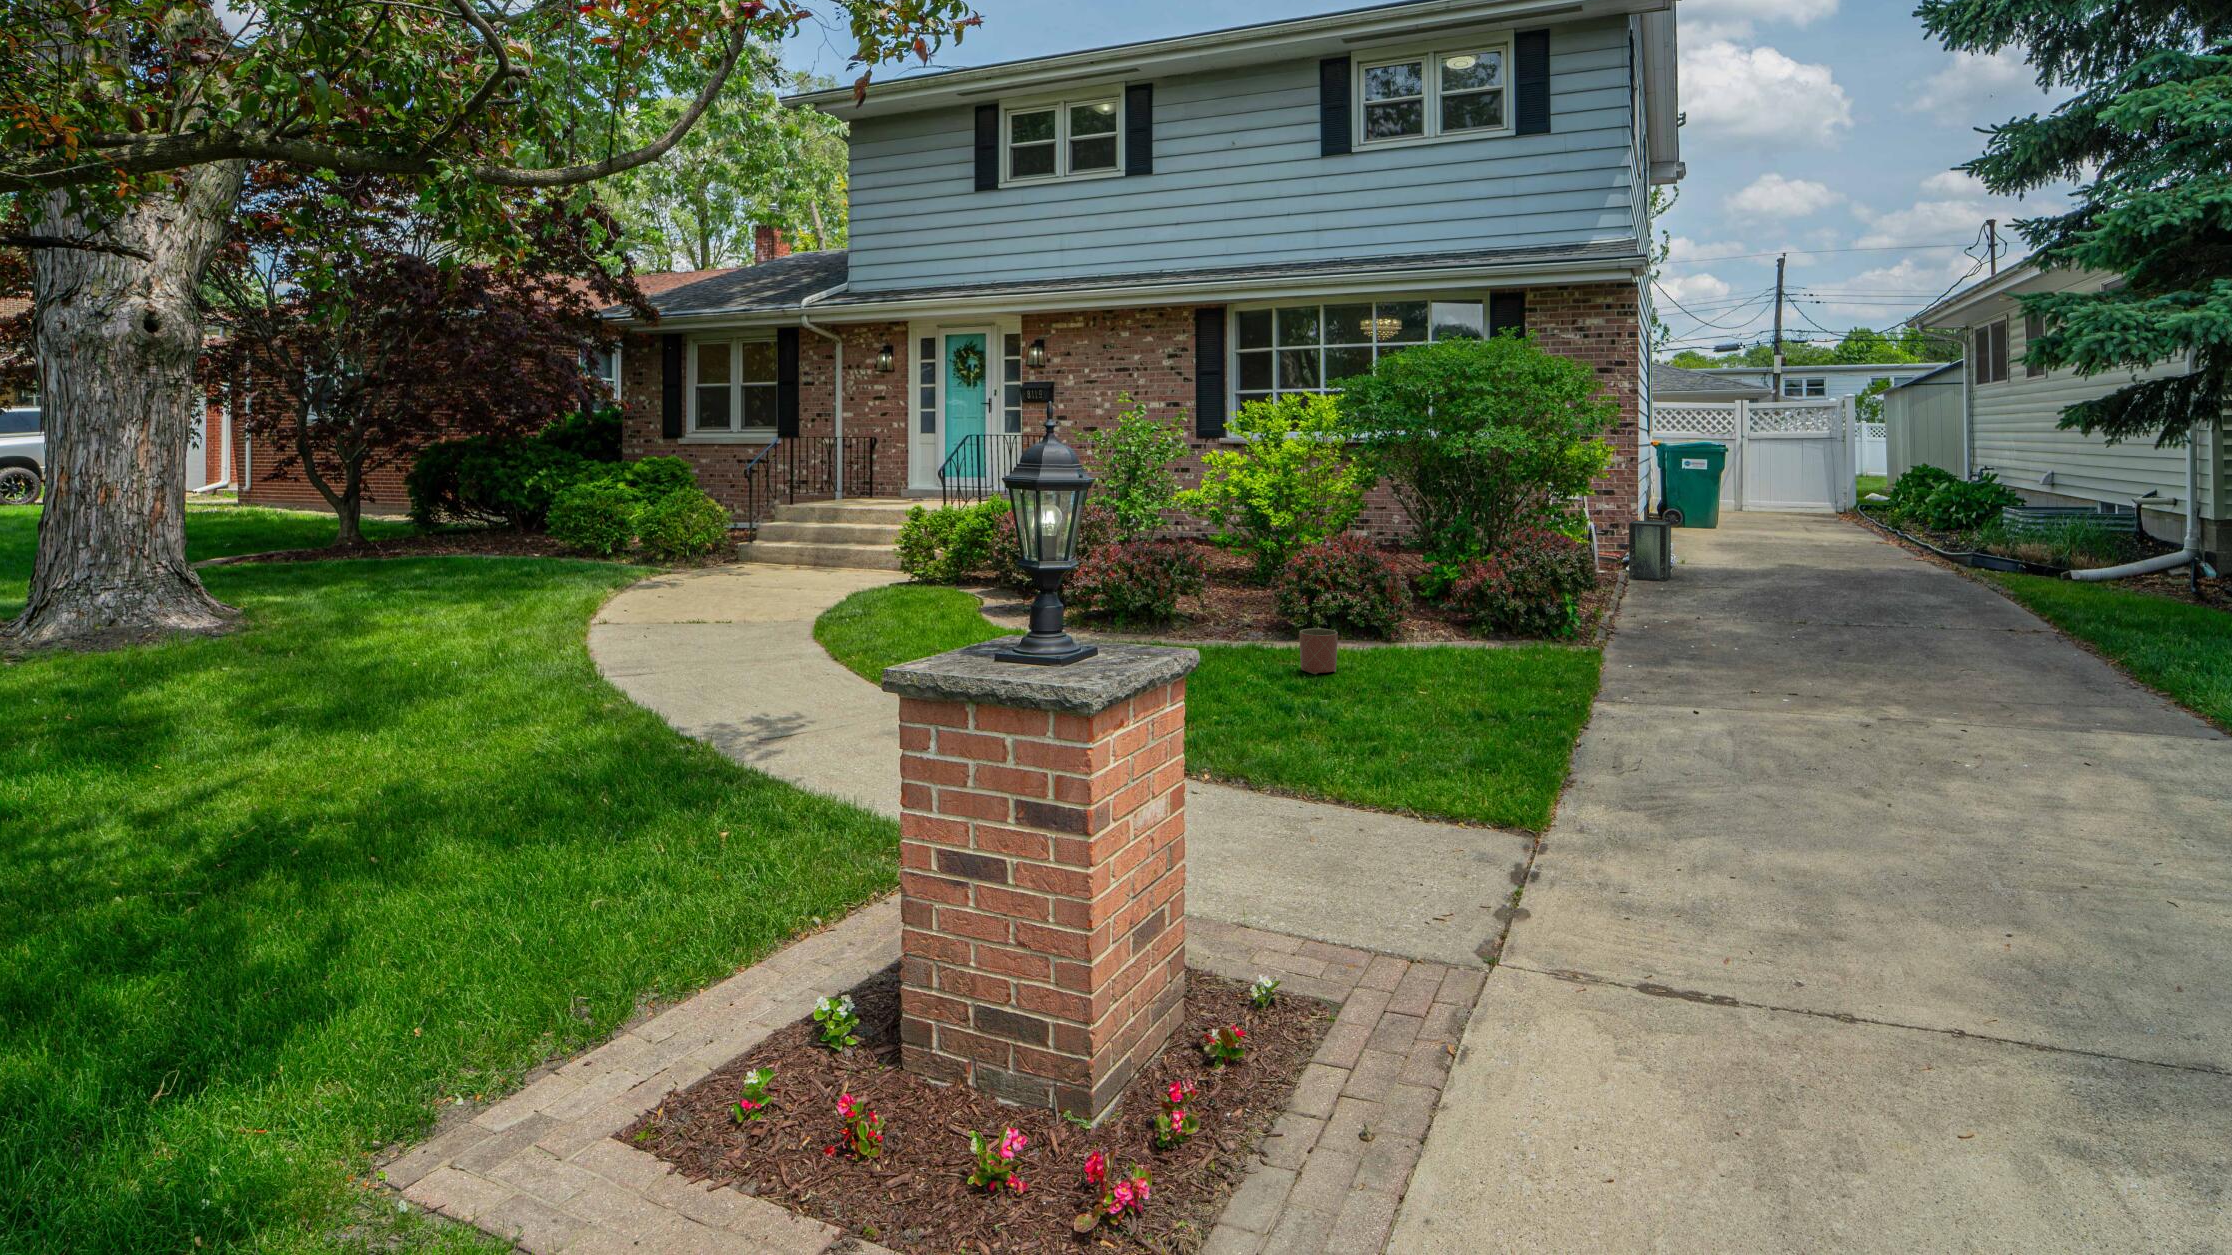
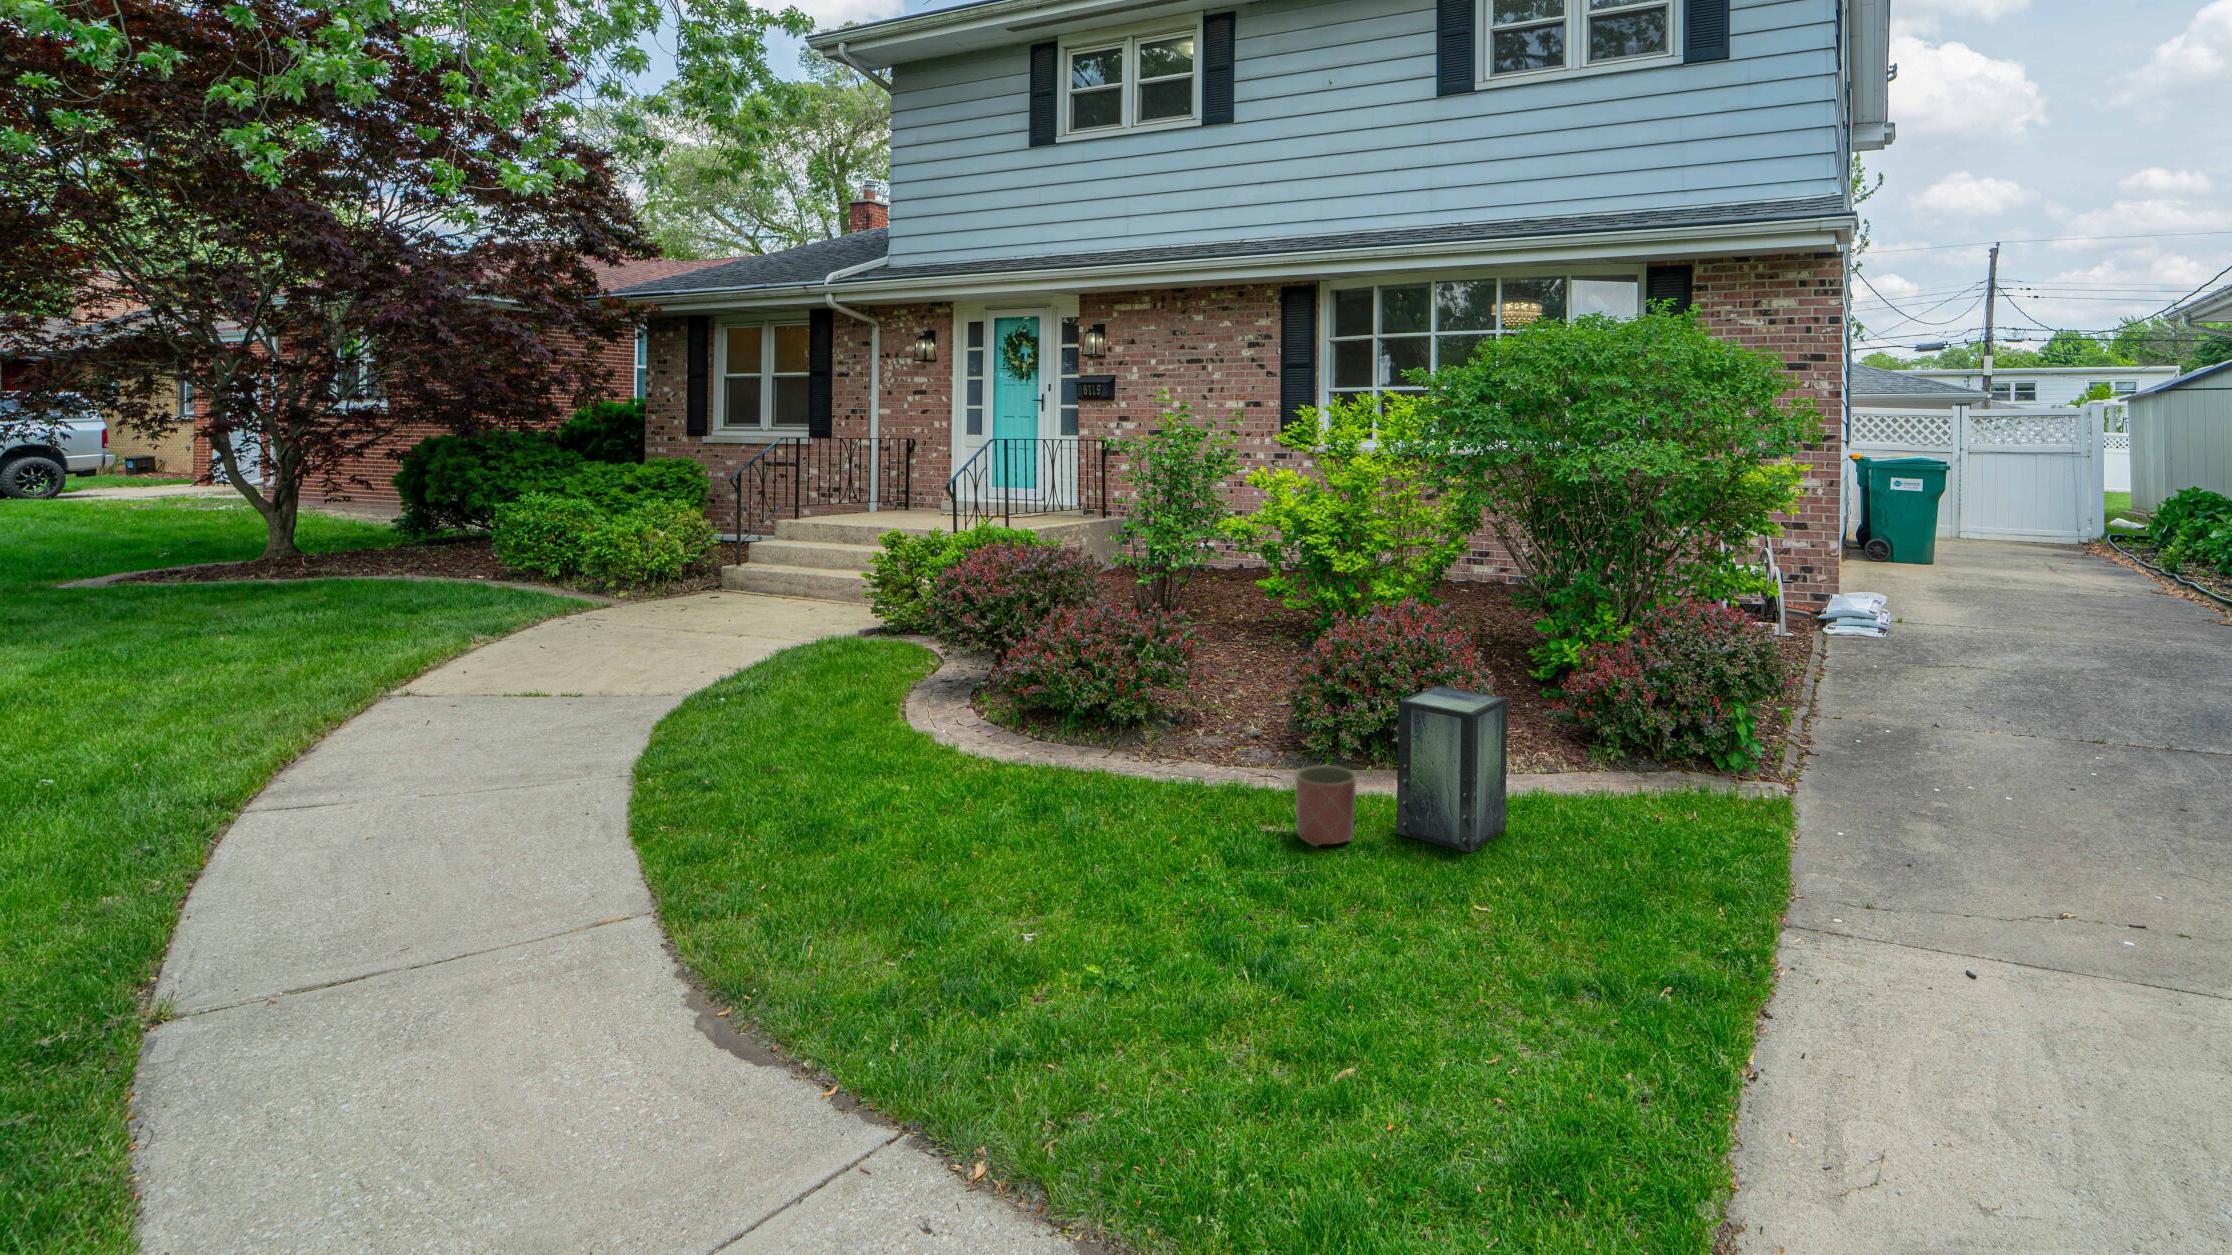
storage box: present [1629,520,1671,581] -> present [1396,686,1508,853]

